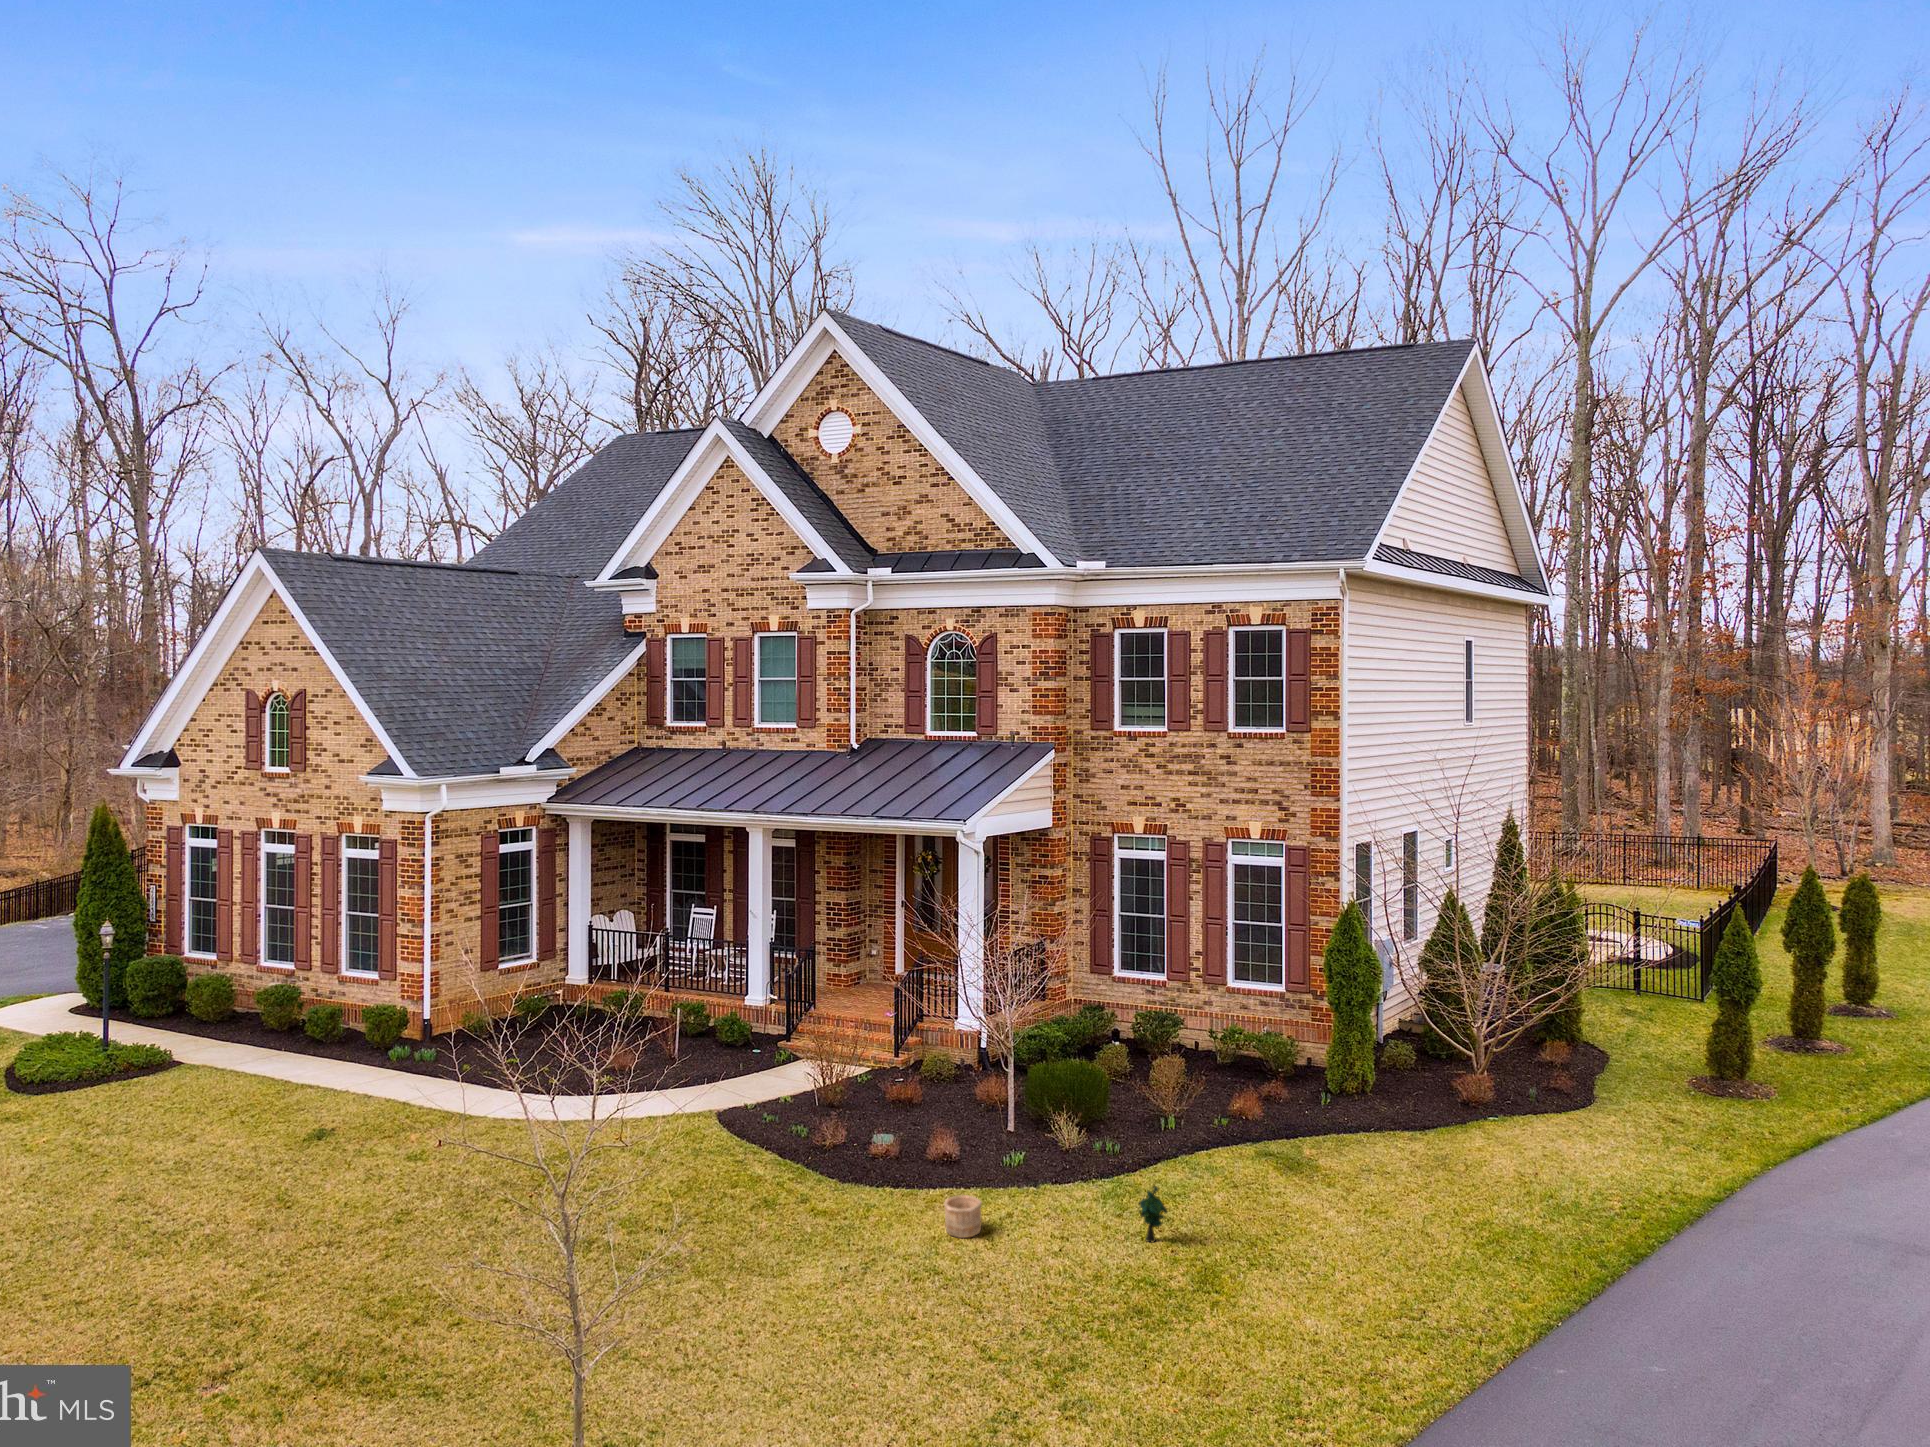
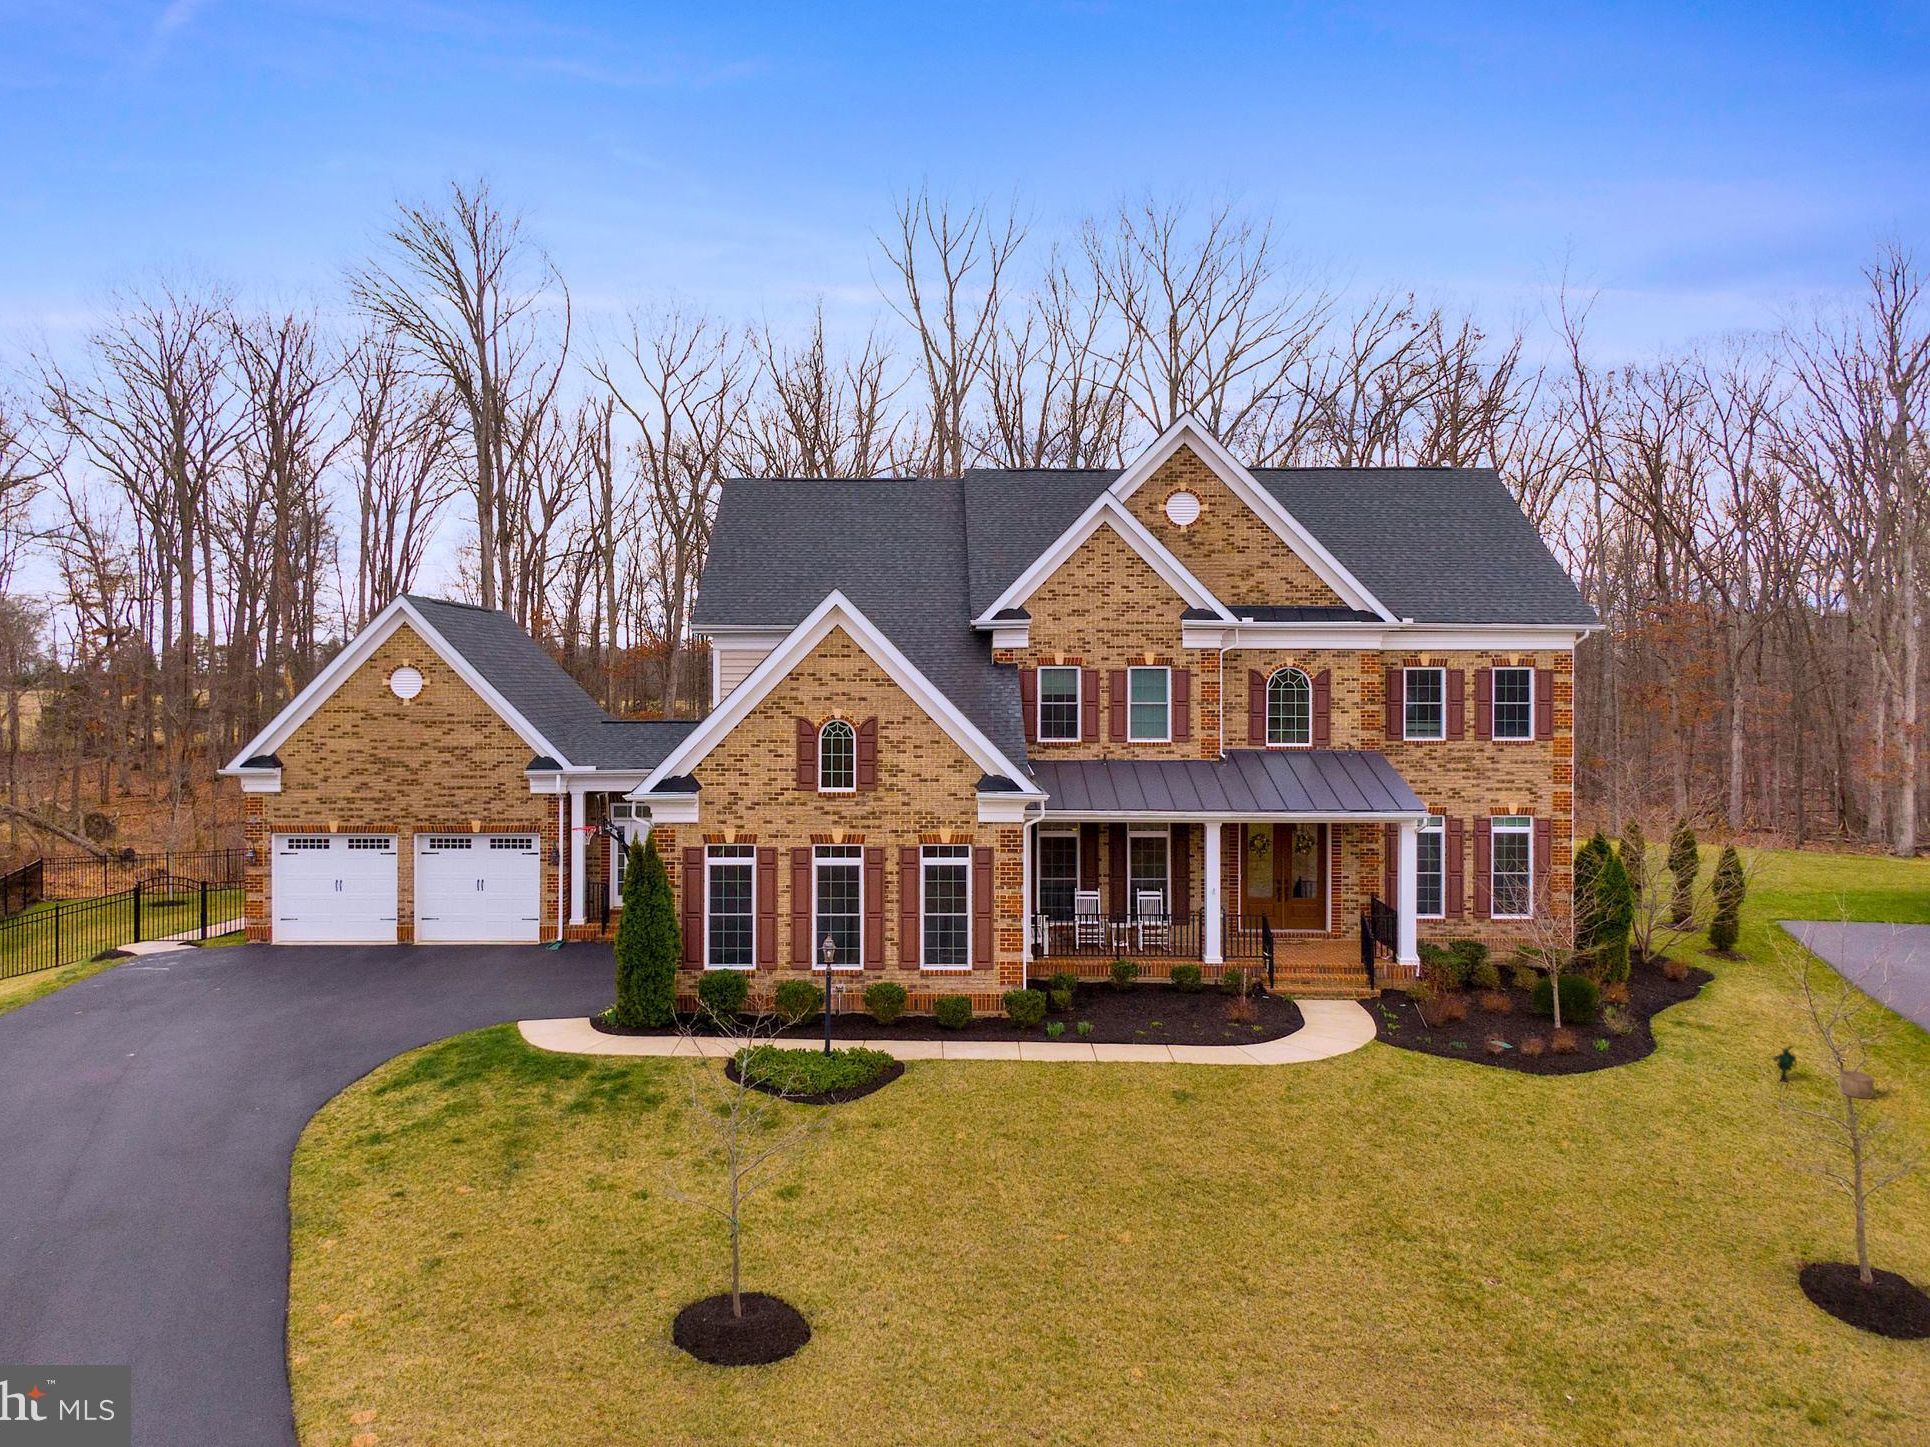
wooden bucket: present [944,1195,981,1238] -> present [1841,1070,1874,1099]

